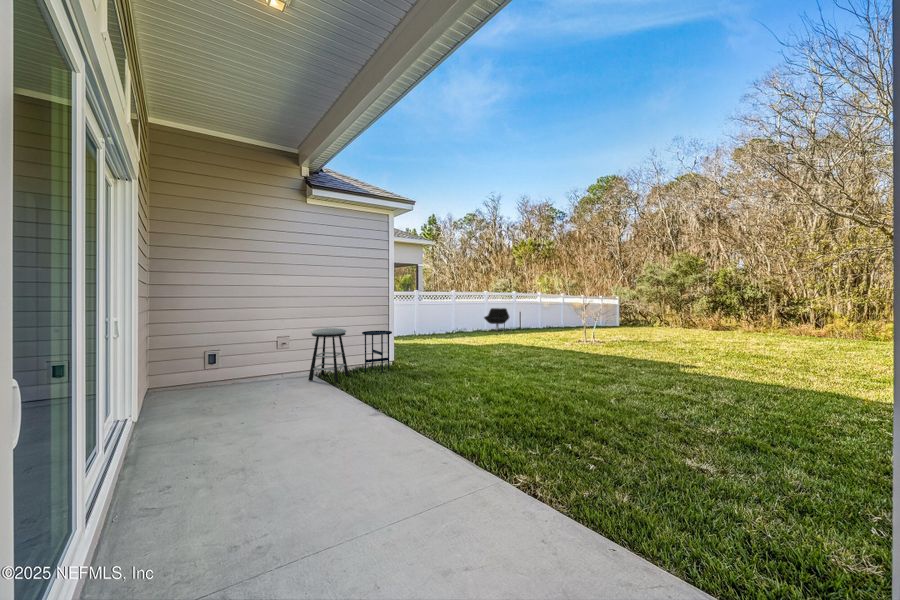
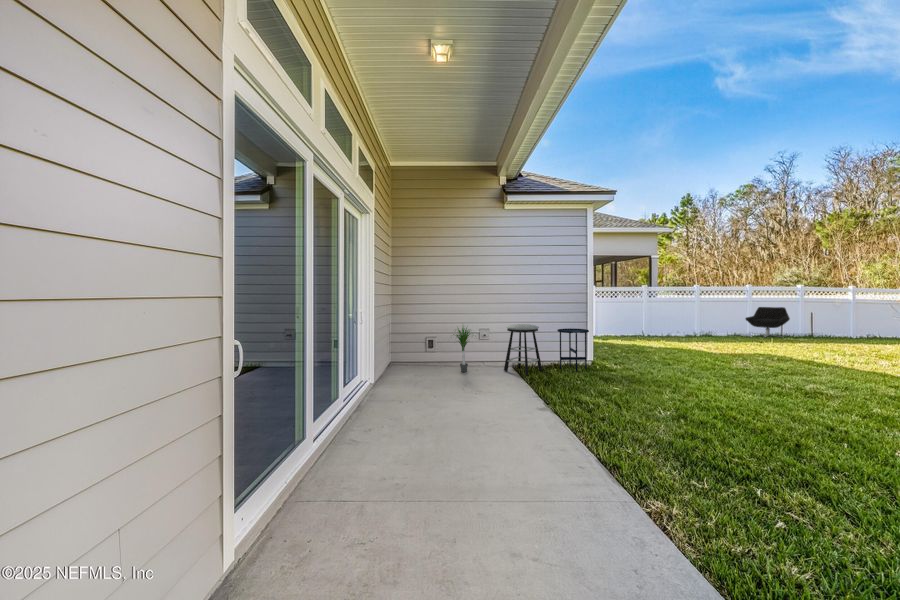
potted plant: none [237,328,280,388] -> present [453,328,470,372]

